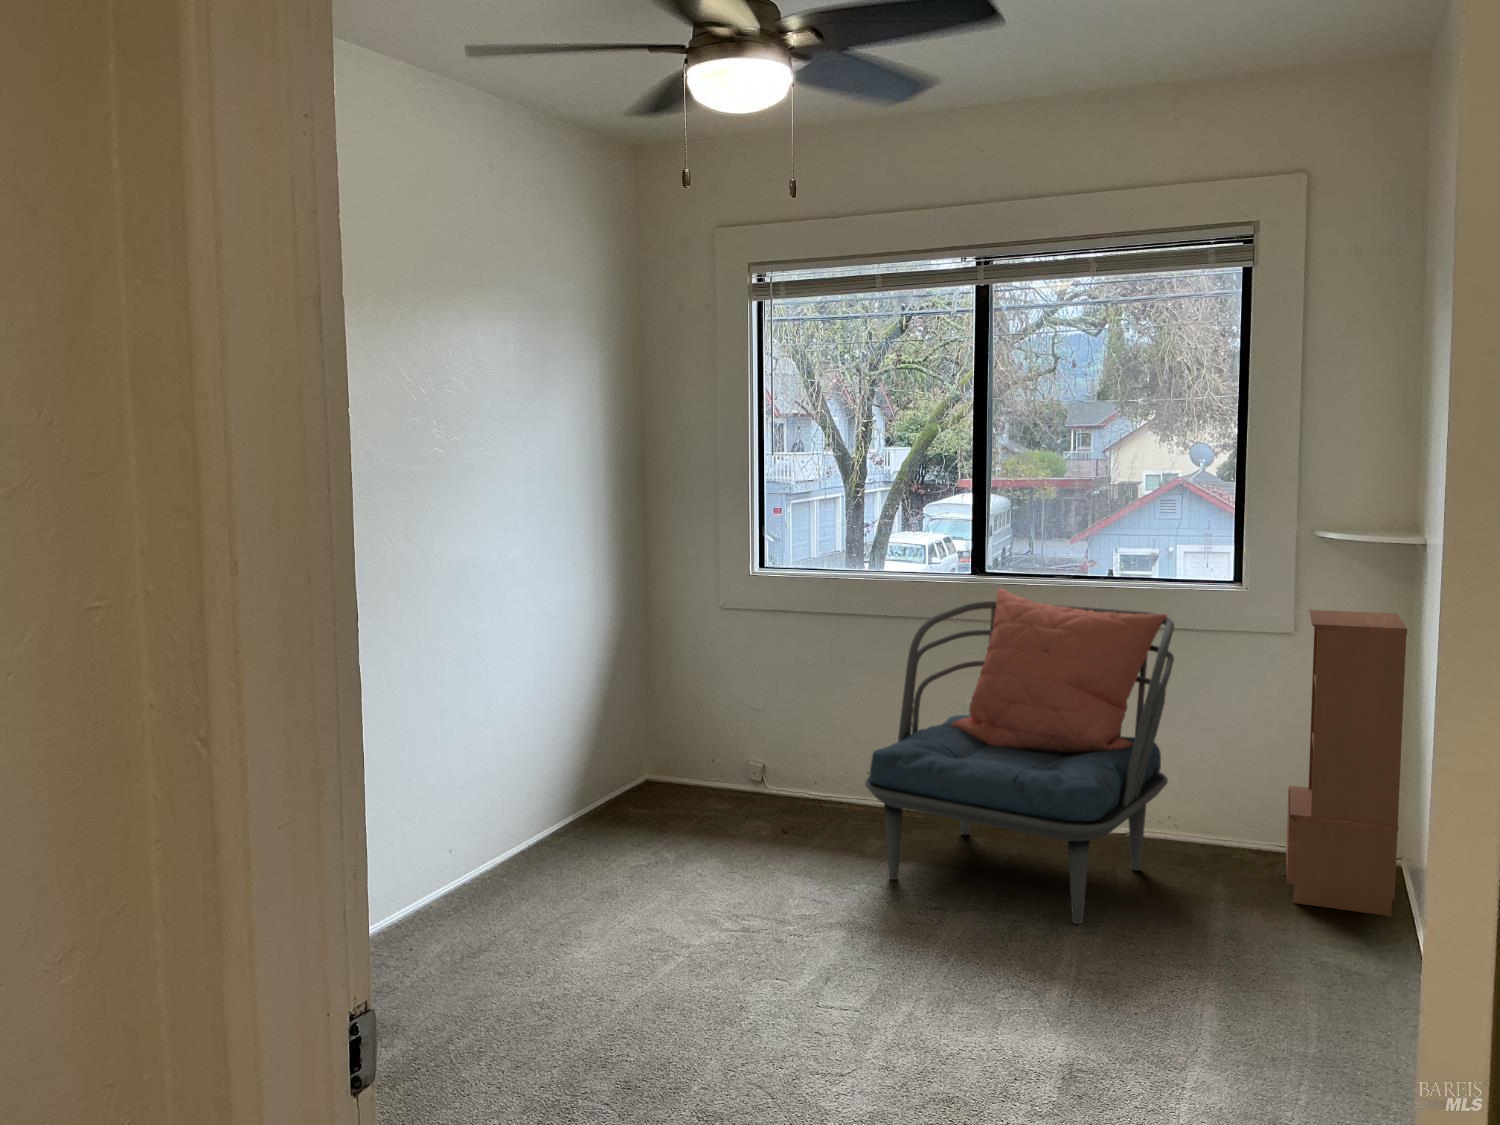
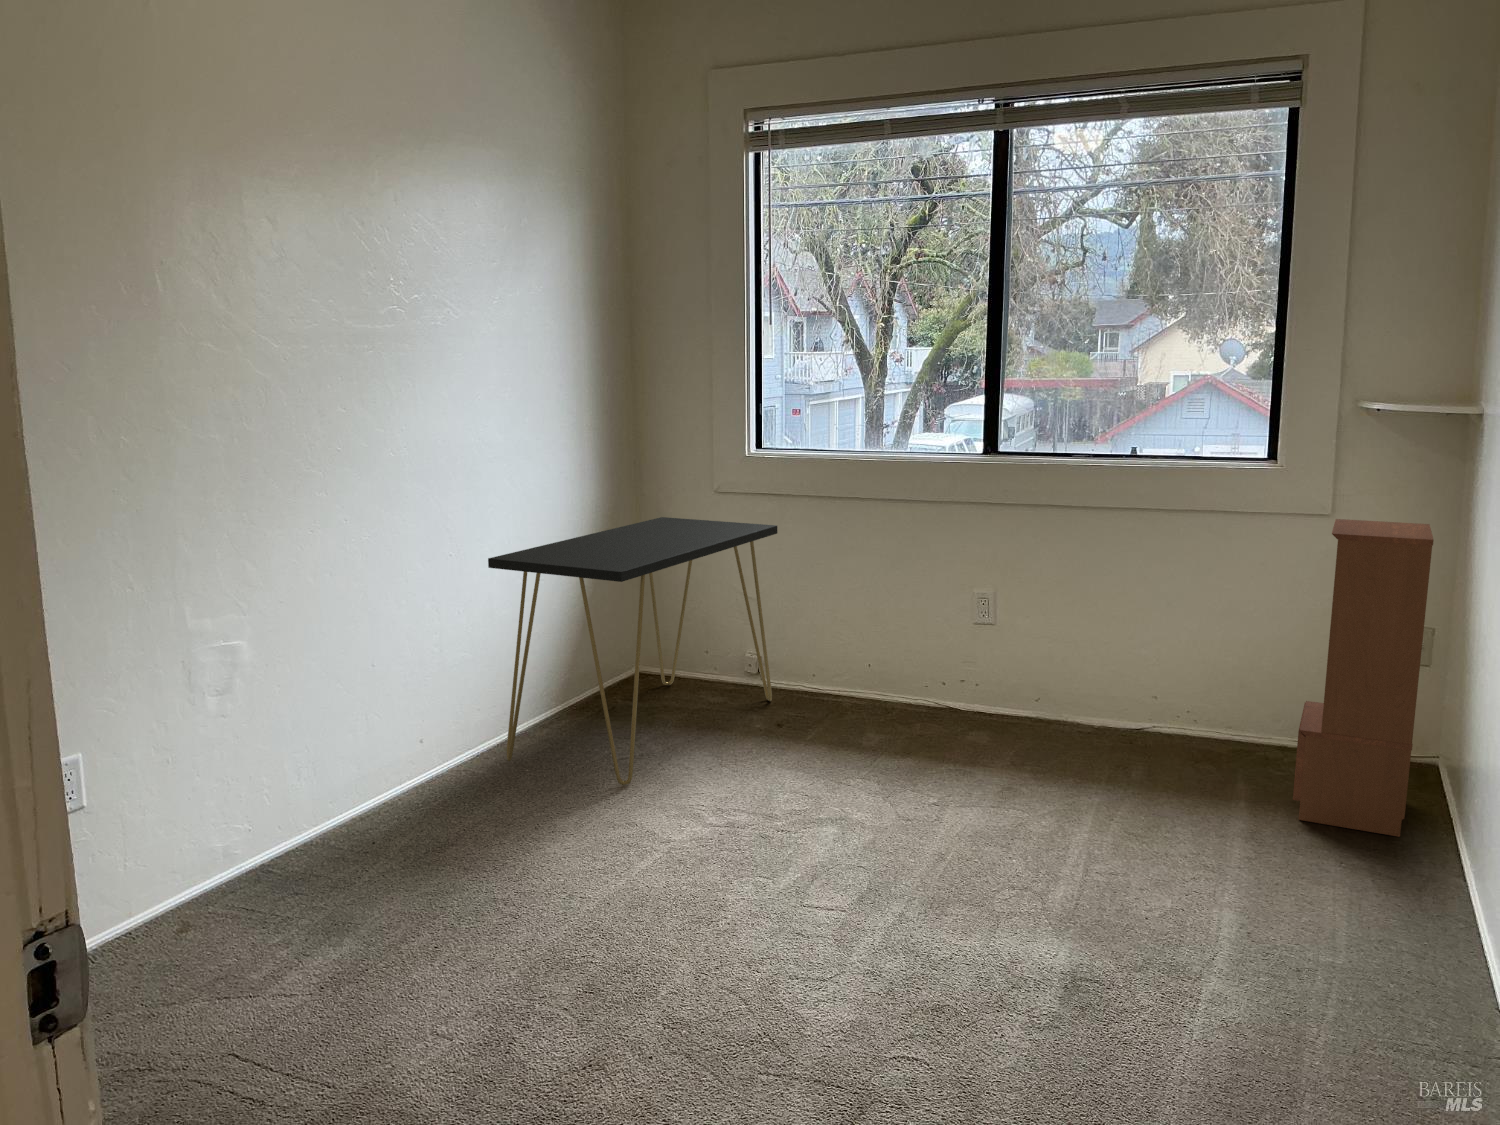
armchair: present [865,588,1174,924] -> none [864,492,1191,833]
desk: none [484,617,762,891] -> present [488,517,777,785]

